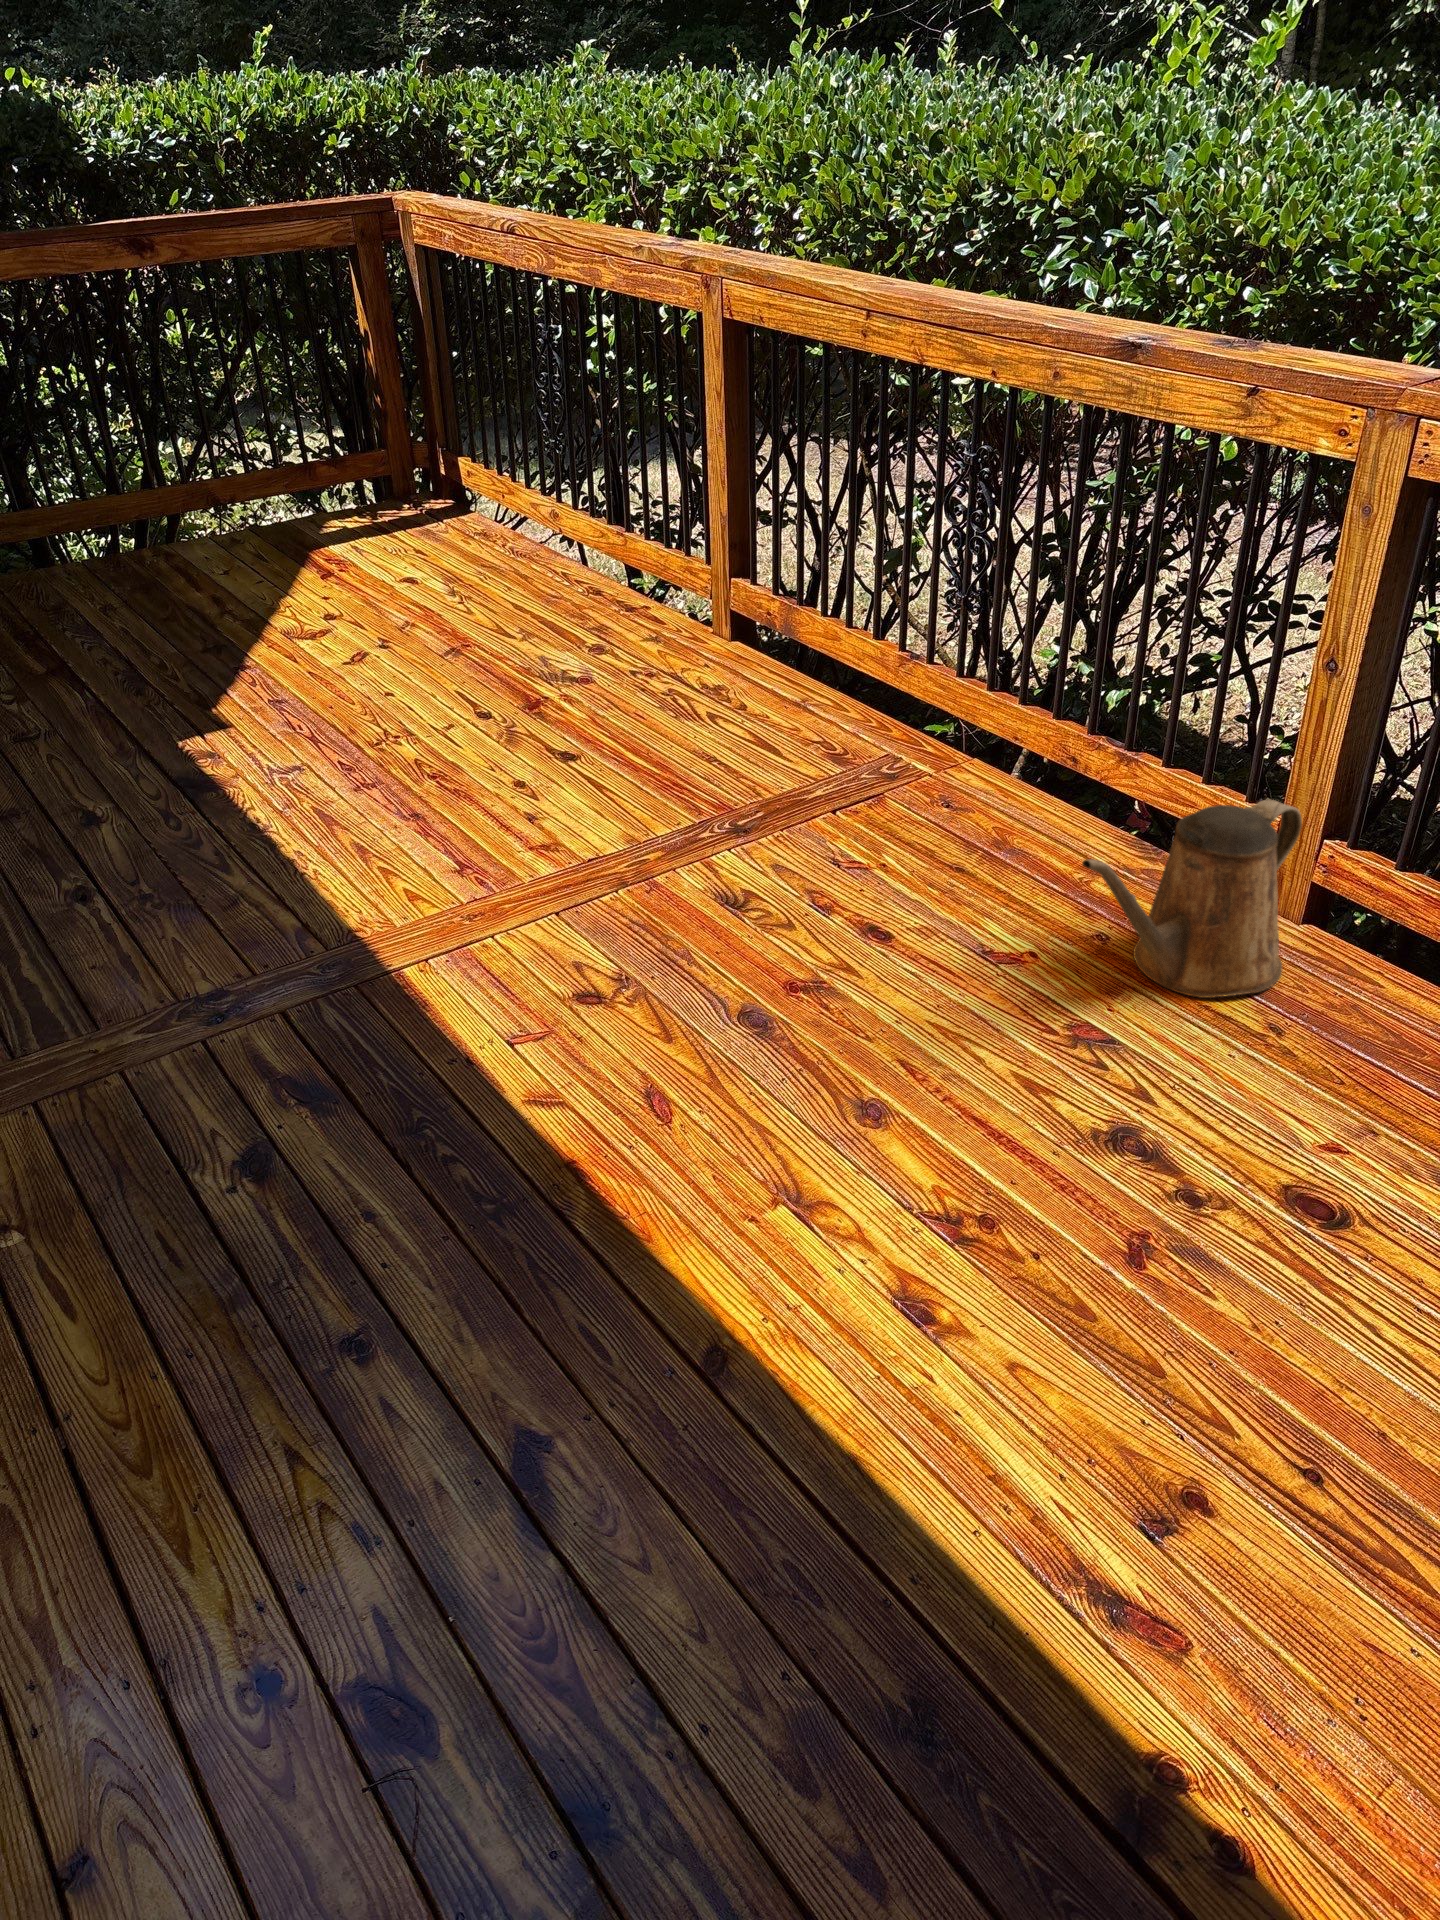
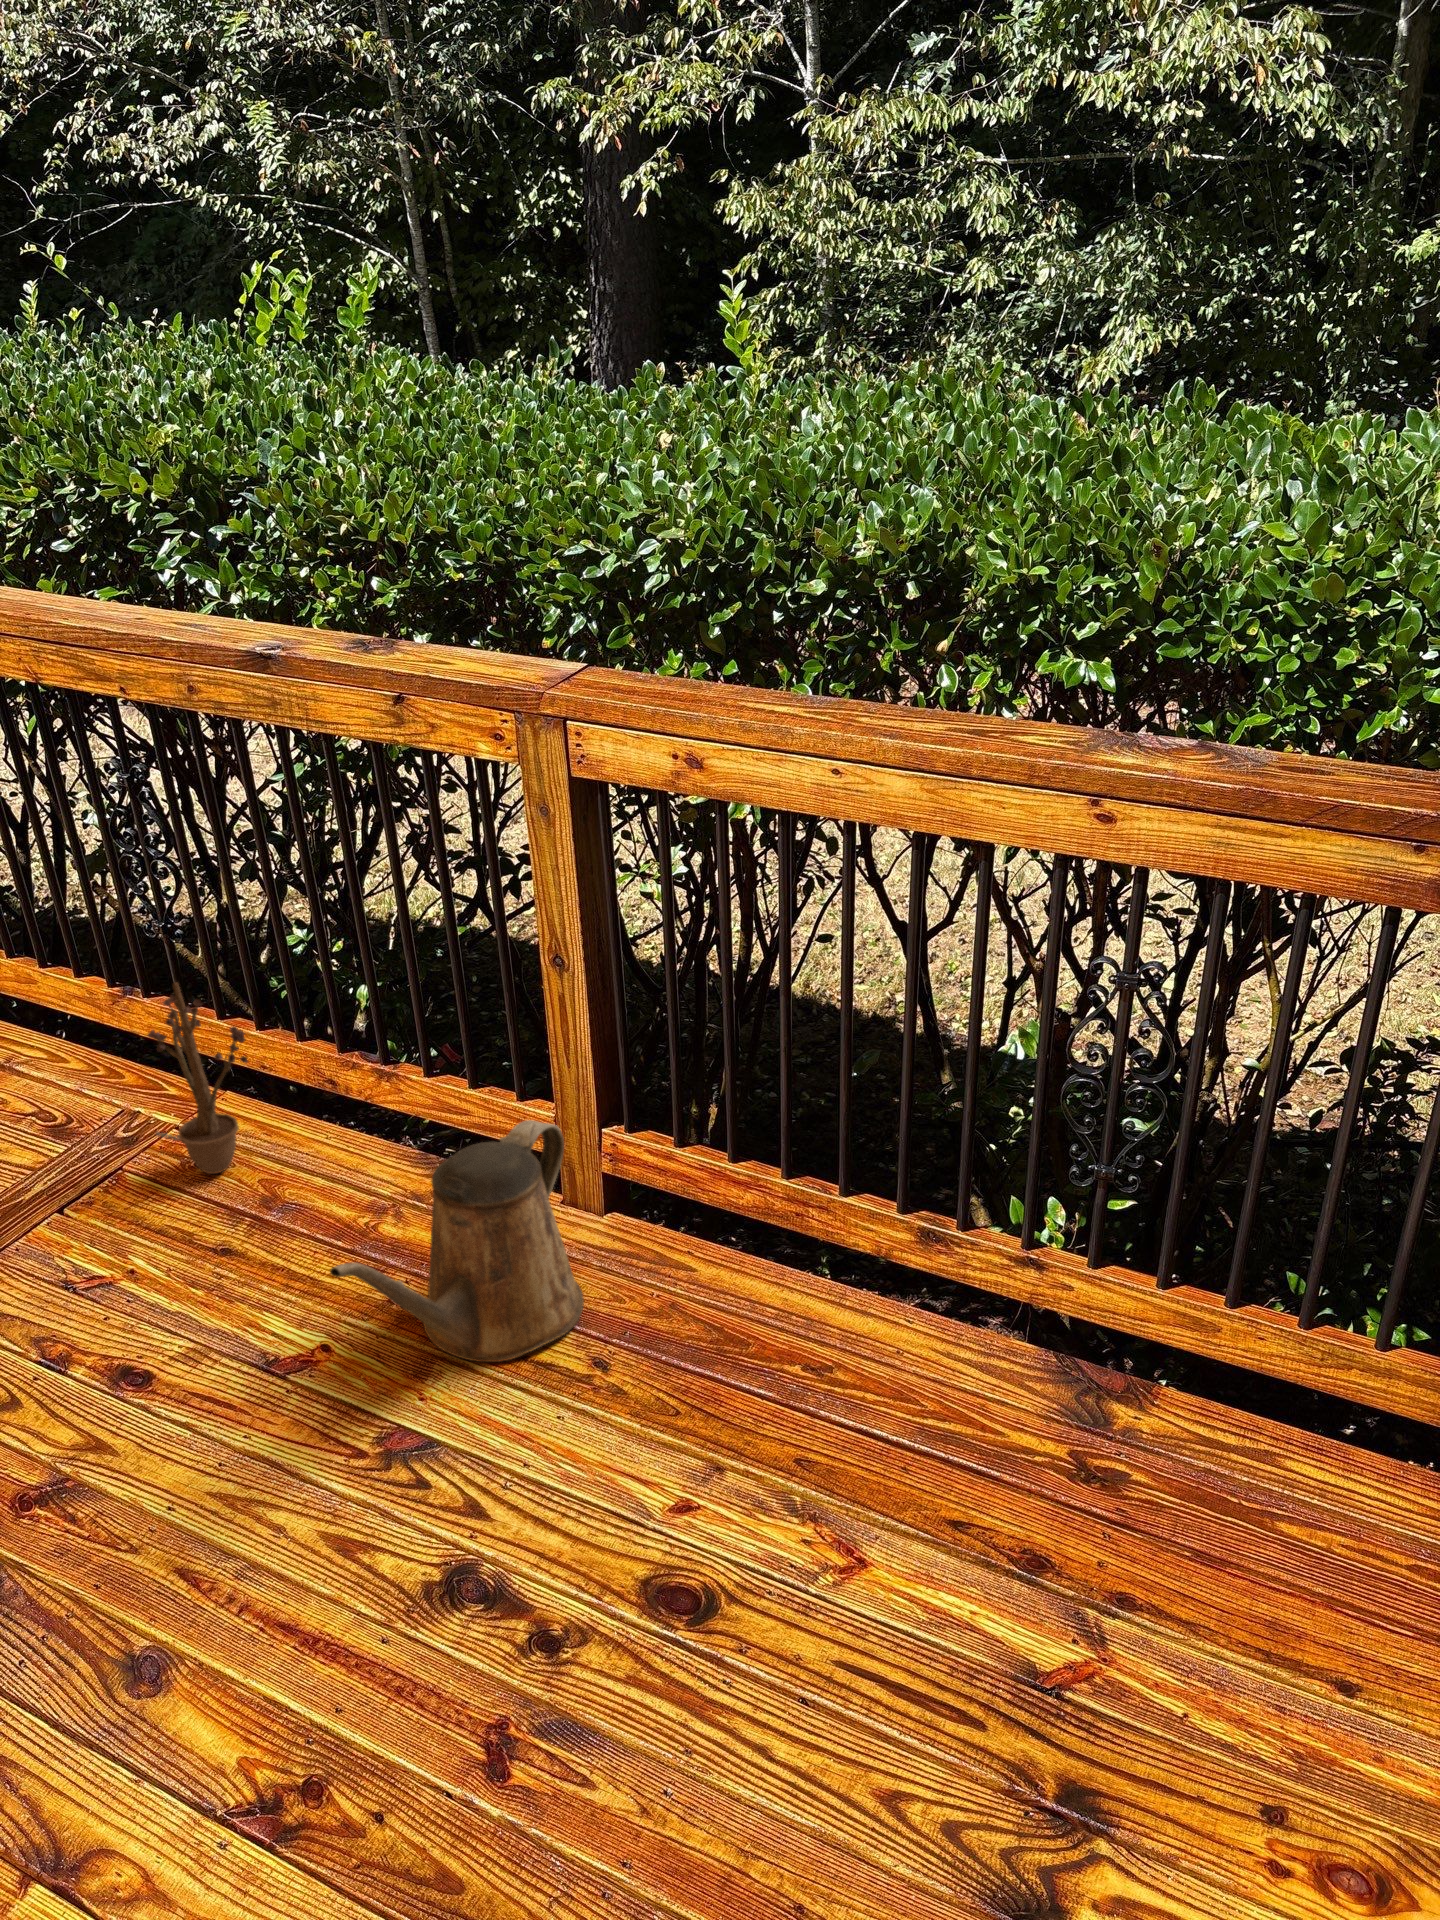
decorative plant: none [935,629,1034,804] -> present [147,982,248,1174]

